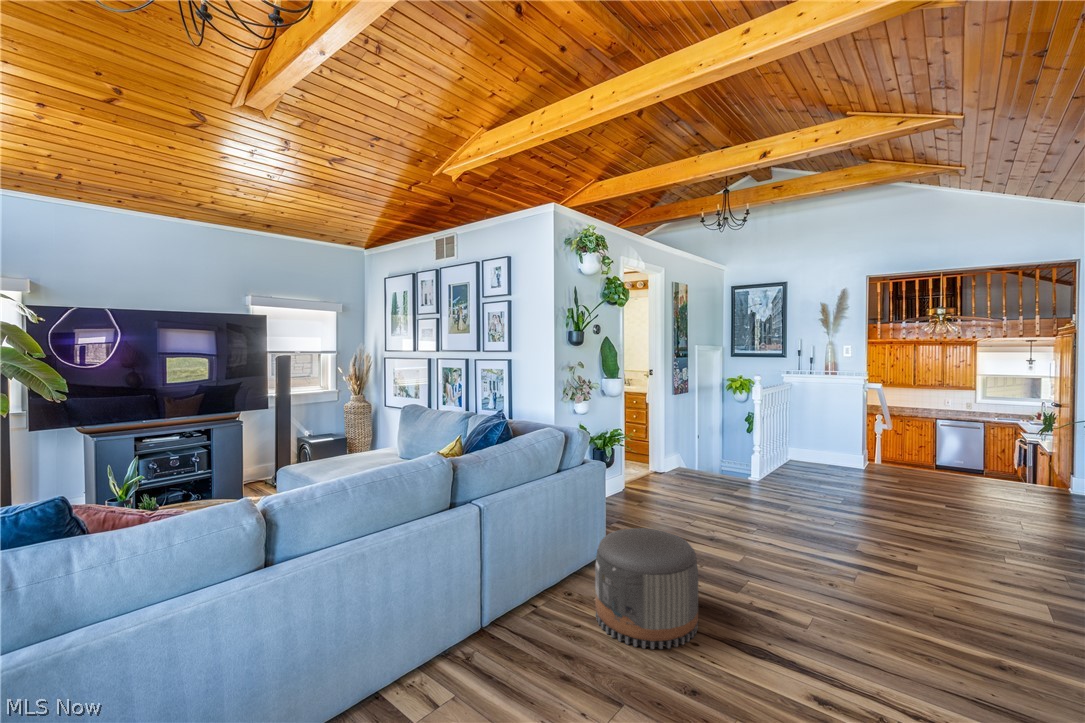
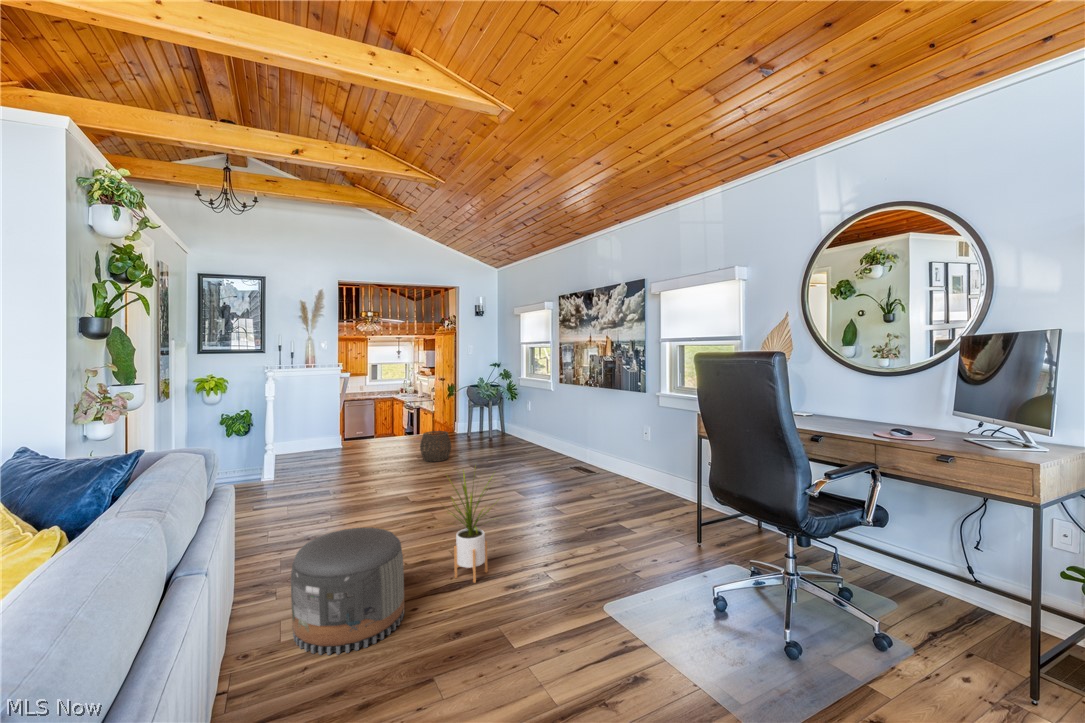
woven basket: none [934,475,994,522] -> present [420,431,451,462]
house plant: none [756,508,848,671] -> present [450,470,490,583]

